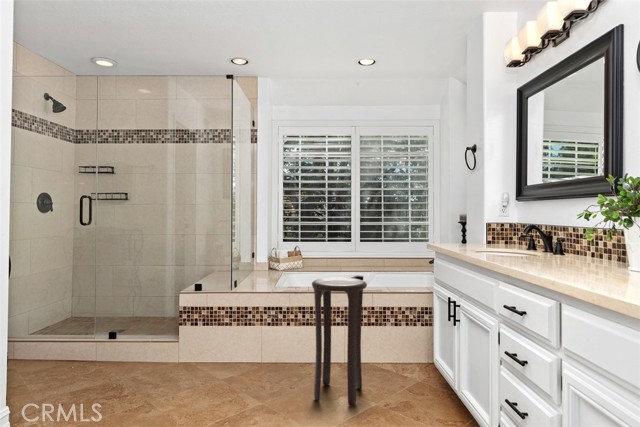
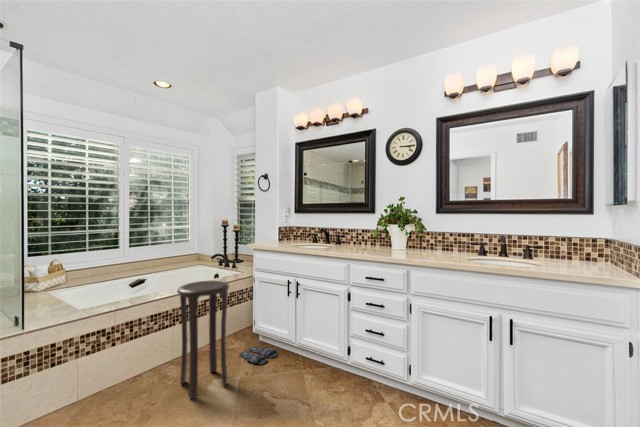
slippers: none [400,385,446,409] -> present [240,347,277,364]

